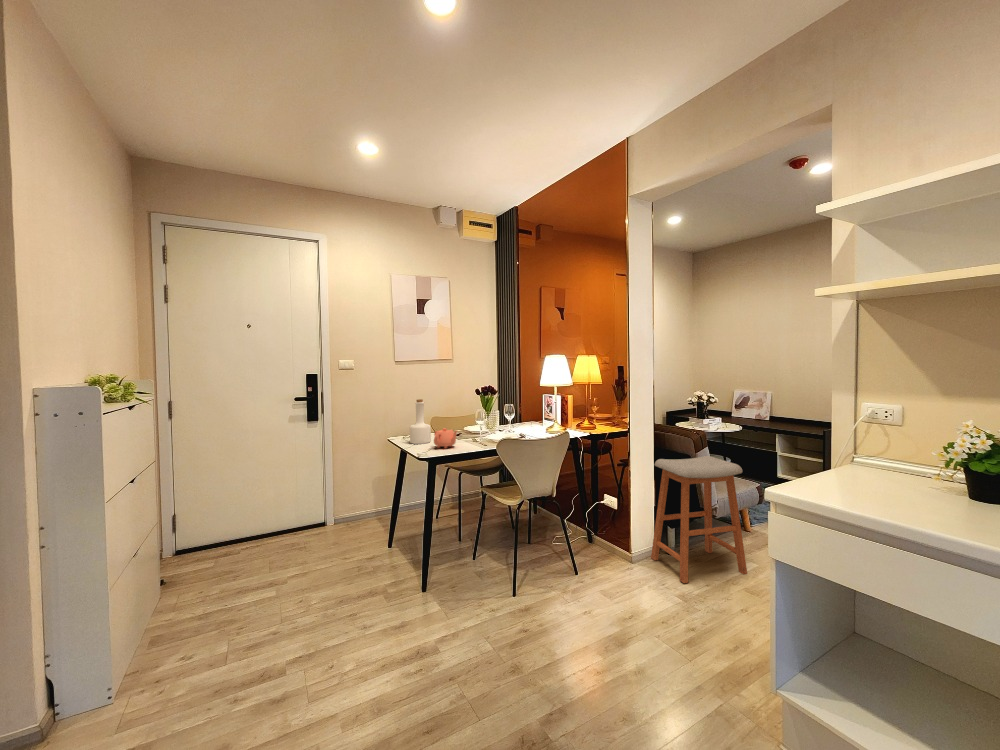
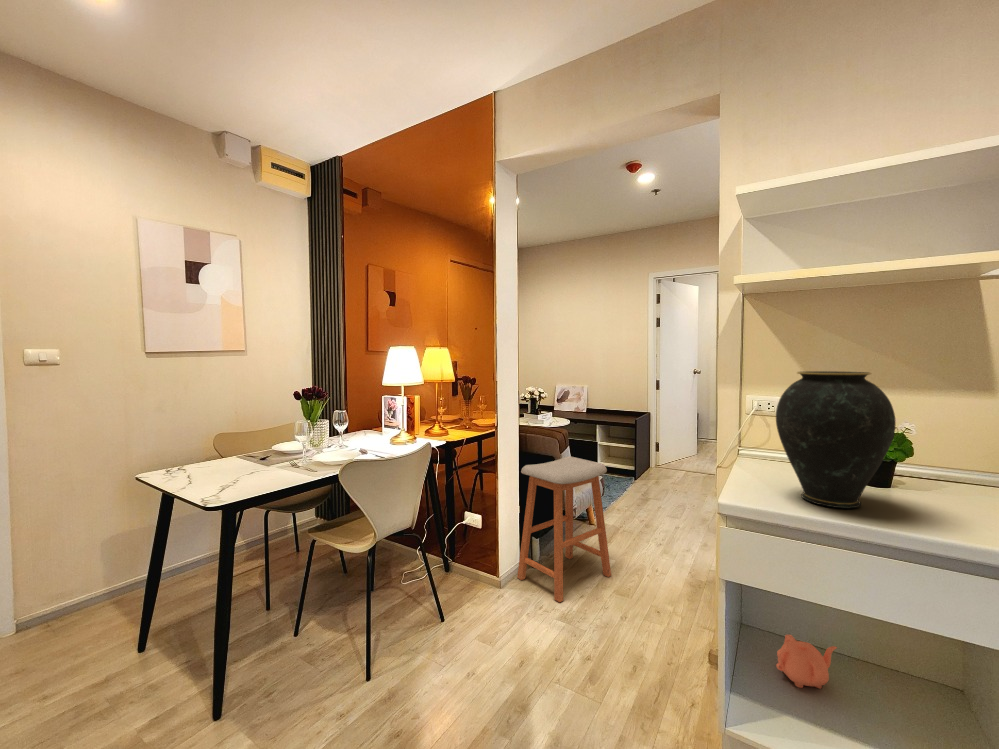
vase: none [835,379,957,509] -> present [776,371,896,508]
bottle: present [410,399,431,444] -> none [182,410,221,480]
teapot: present [434,428,457,448] -> present [776,635,837,688]

